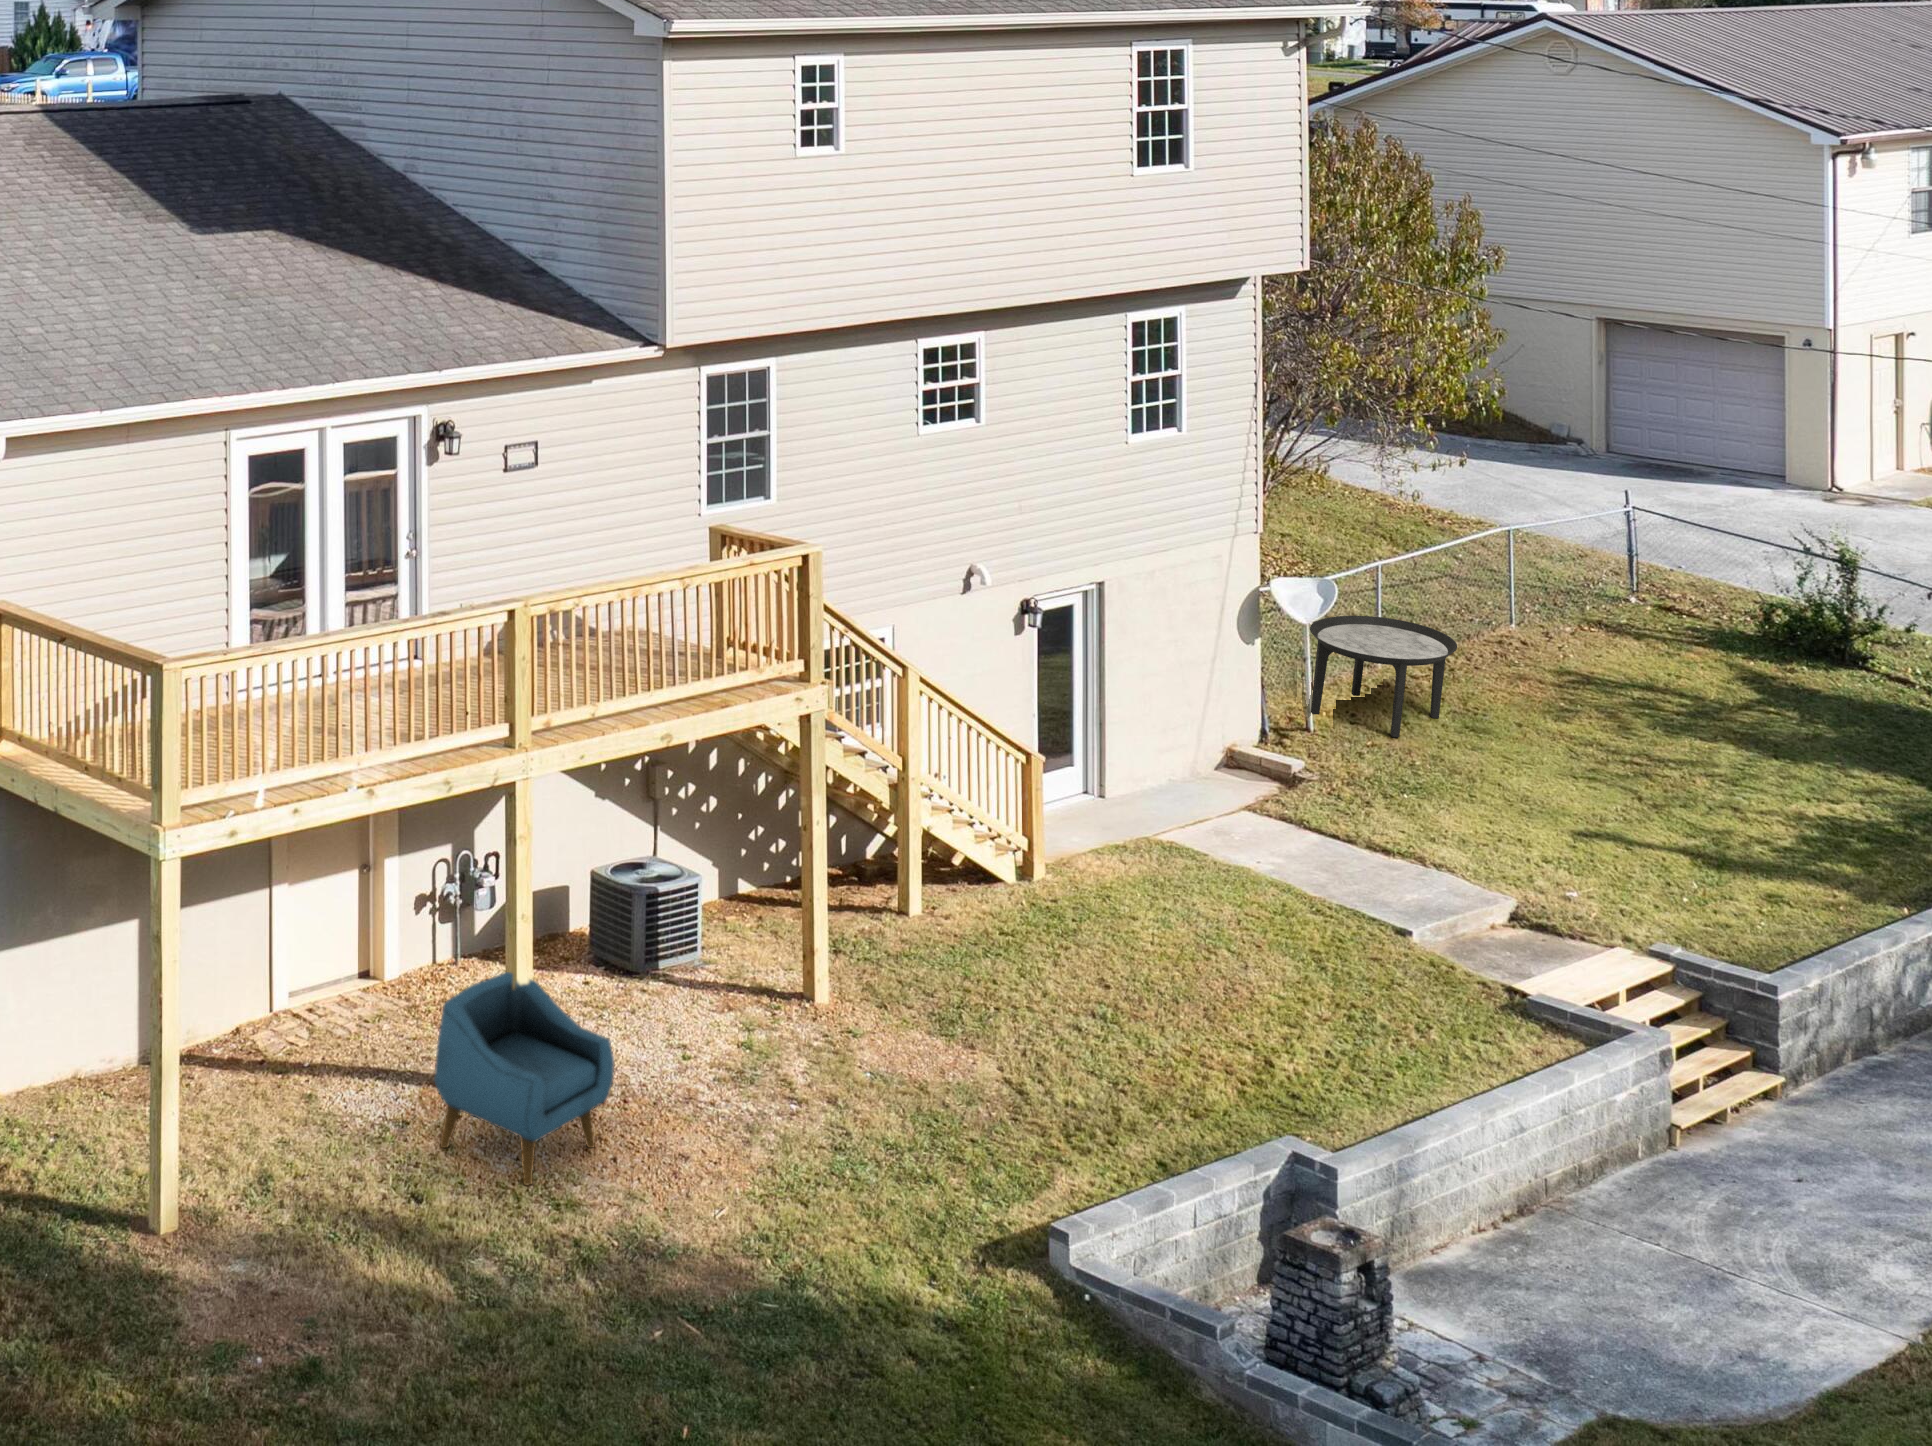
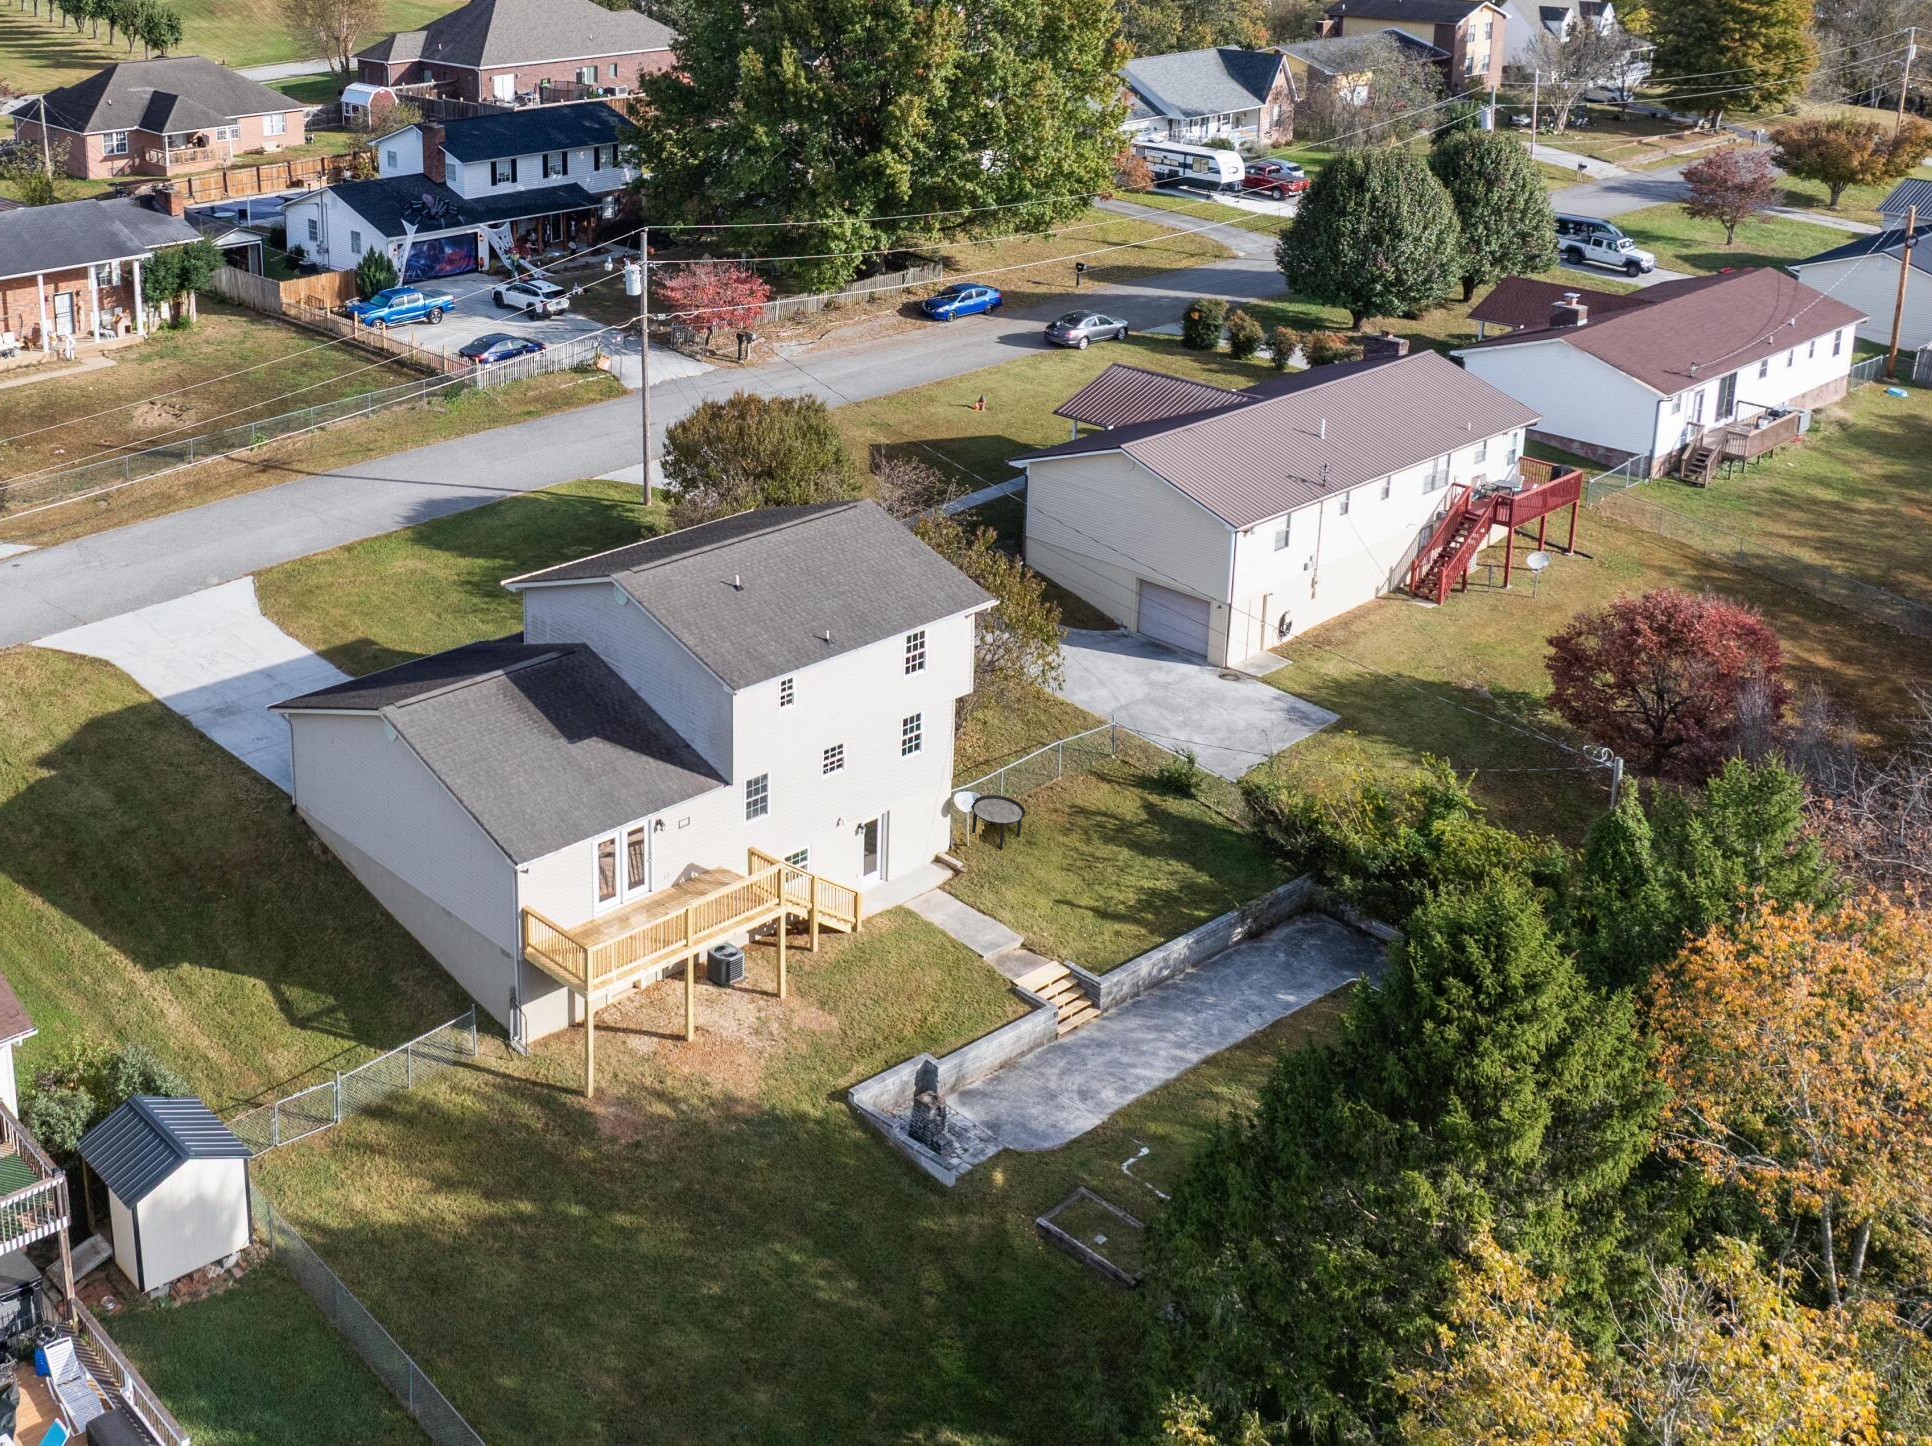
armchair: present [434,972,614,1186] -> none [663,1005,718,1075]

